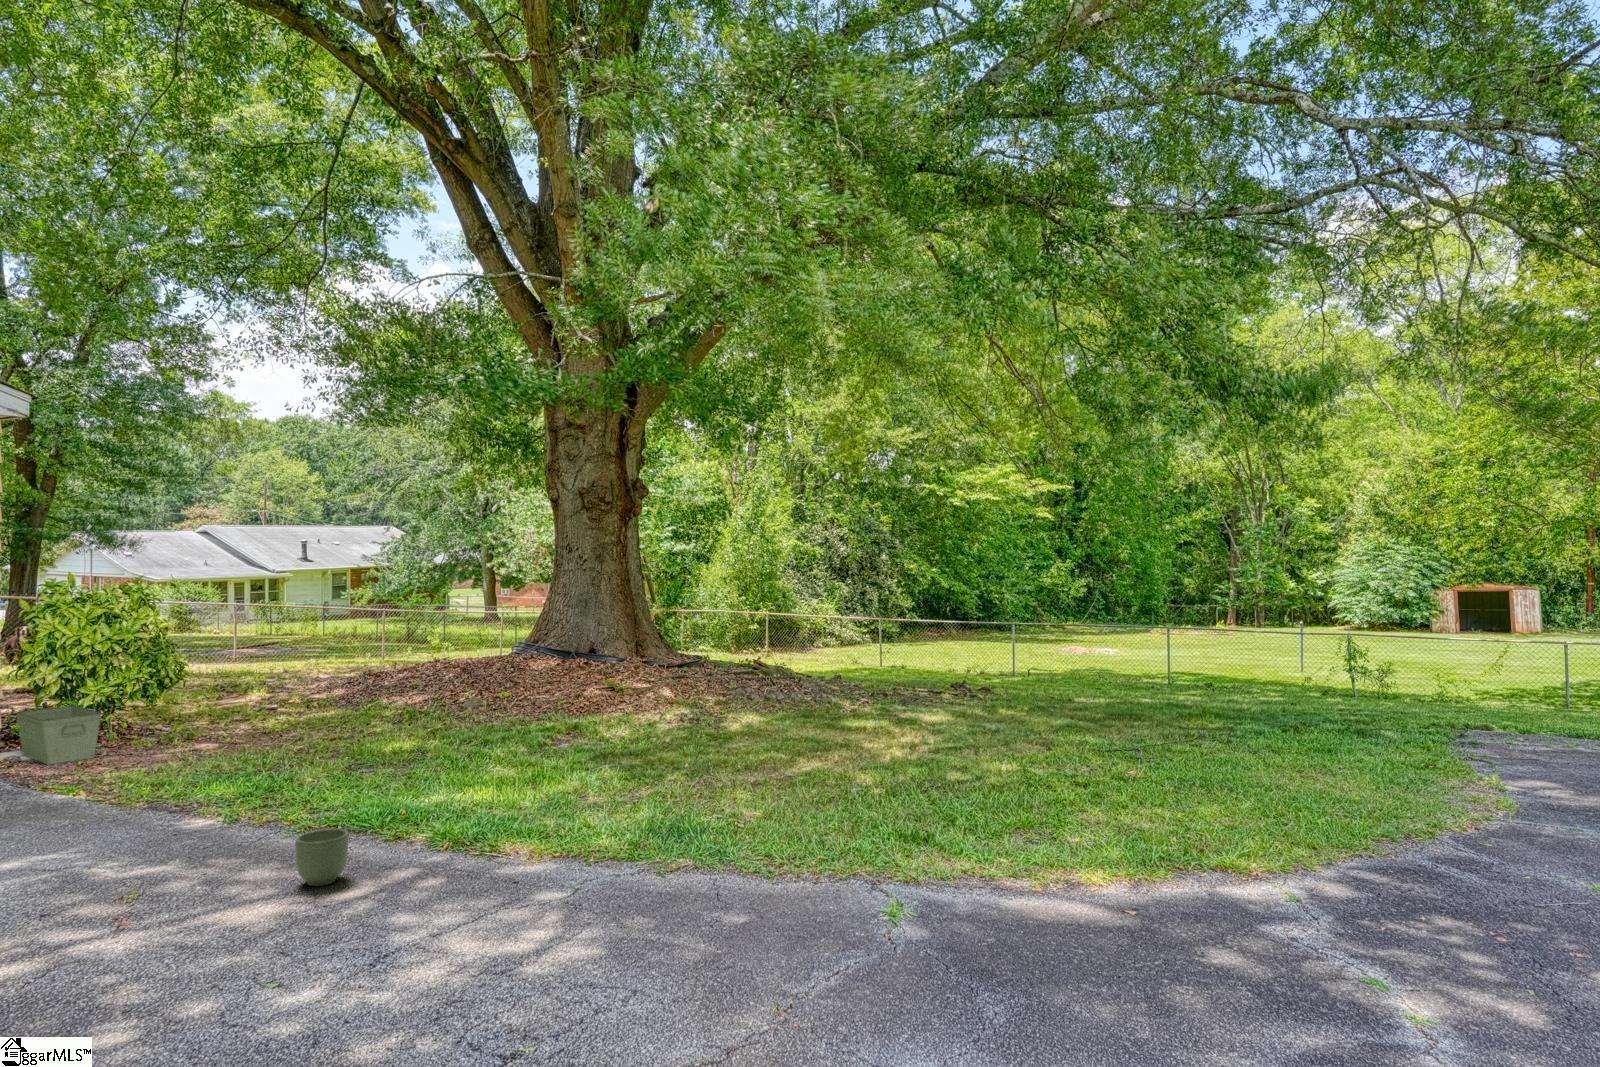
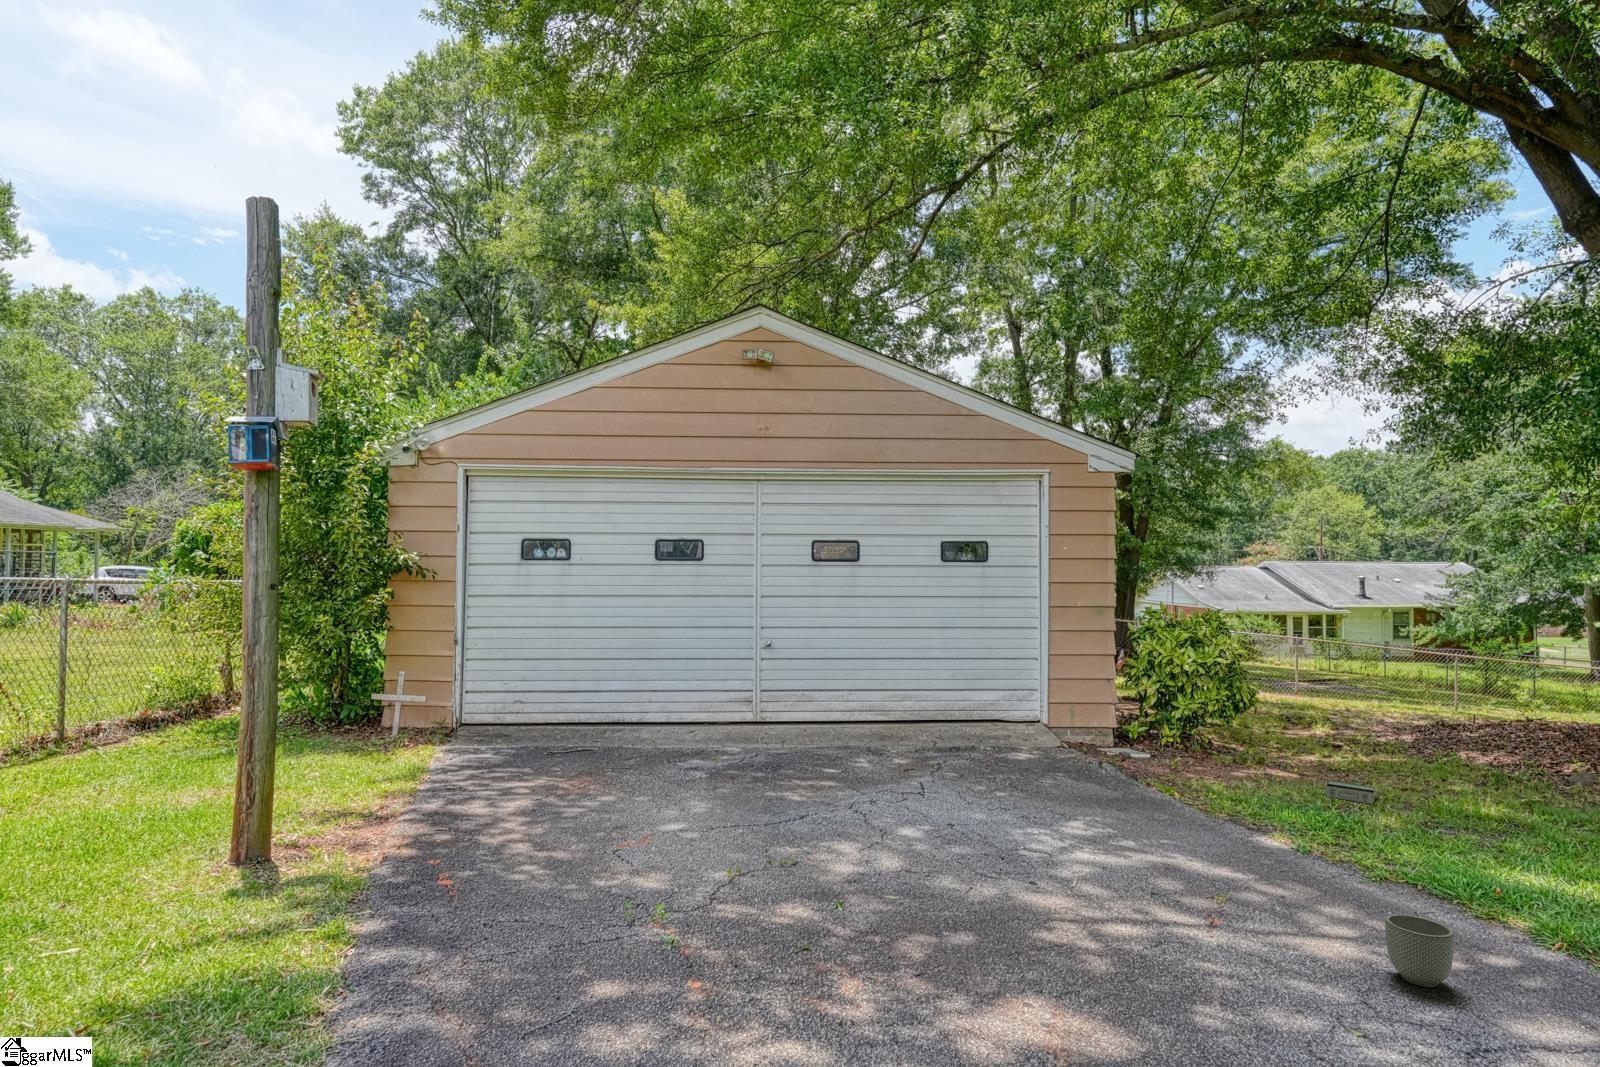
storage bin: present [17,705,102,765] -> none [1128,713,1189,765]
toolbox: none [255,736,302,755] -> present [1325,780,1376,804]

